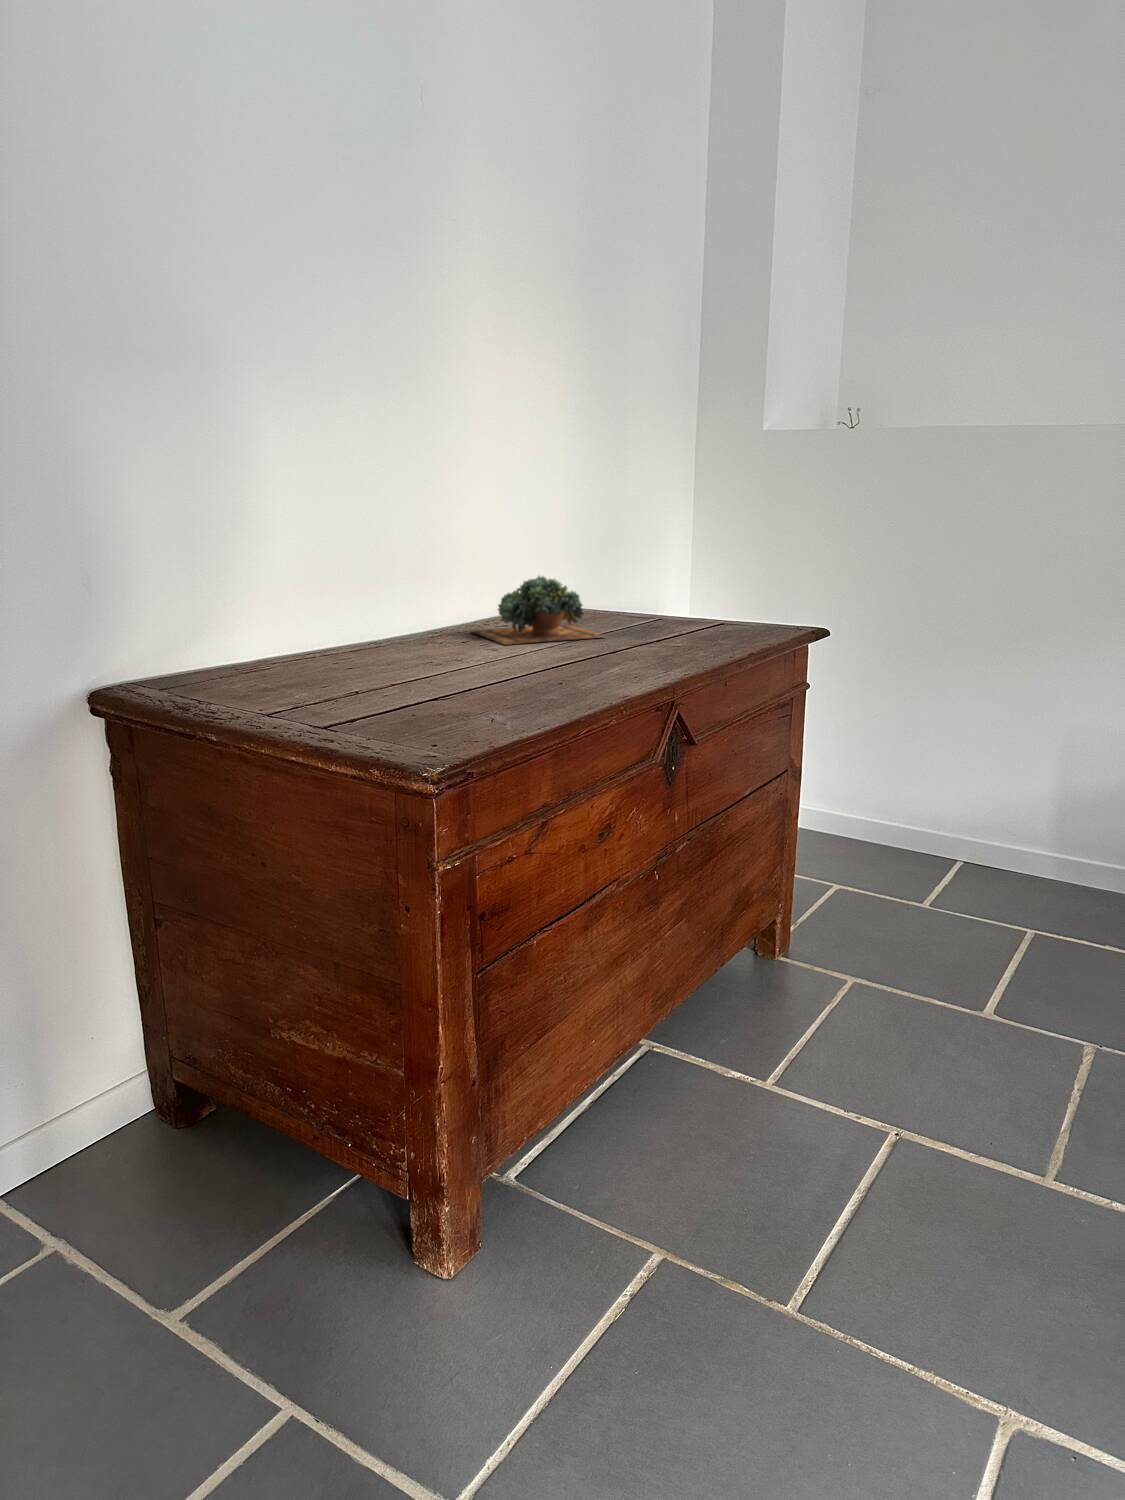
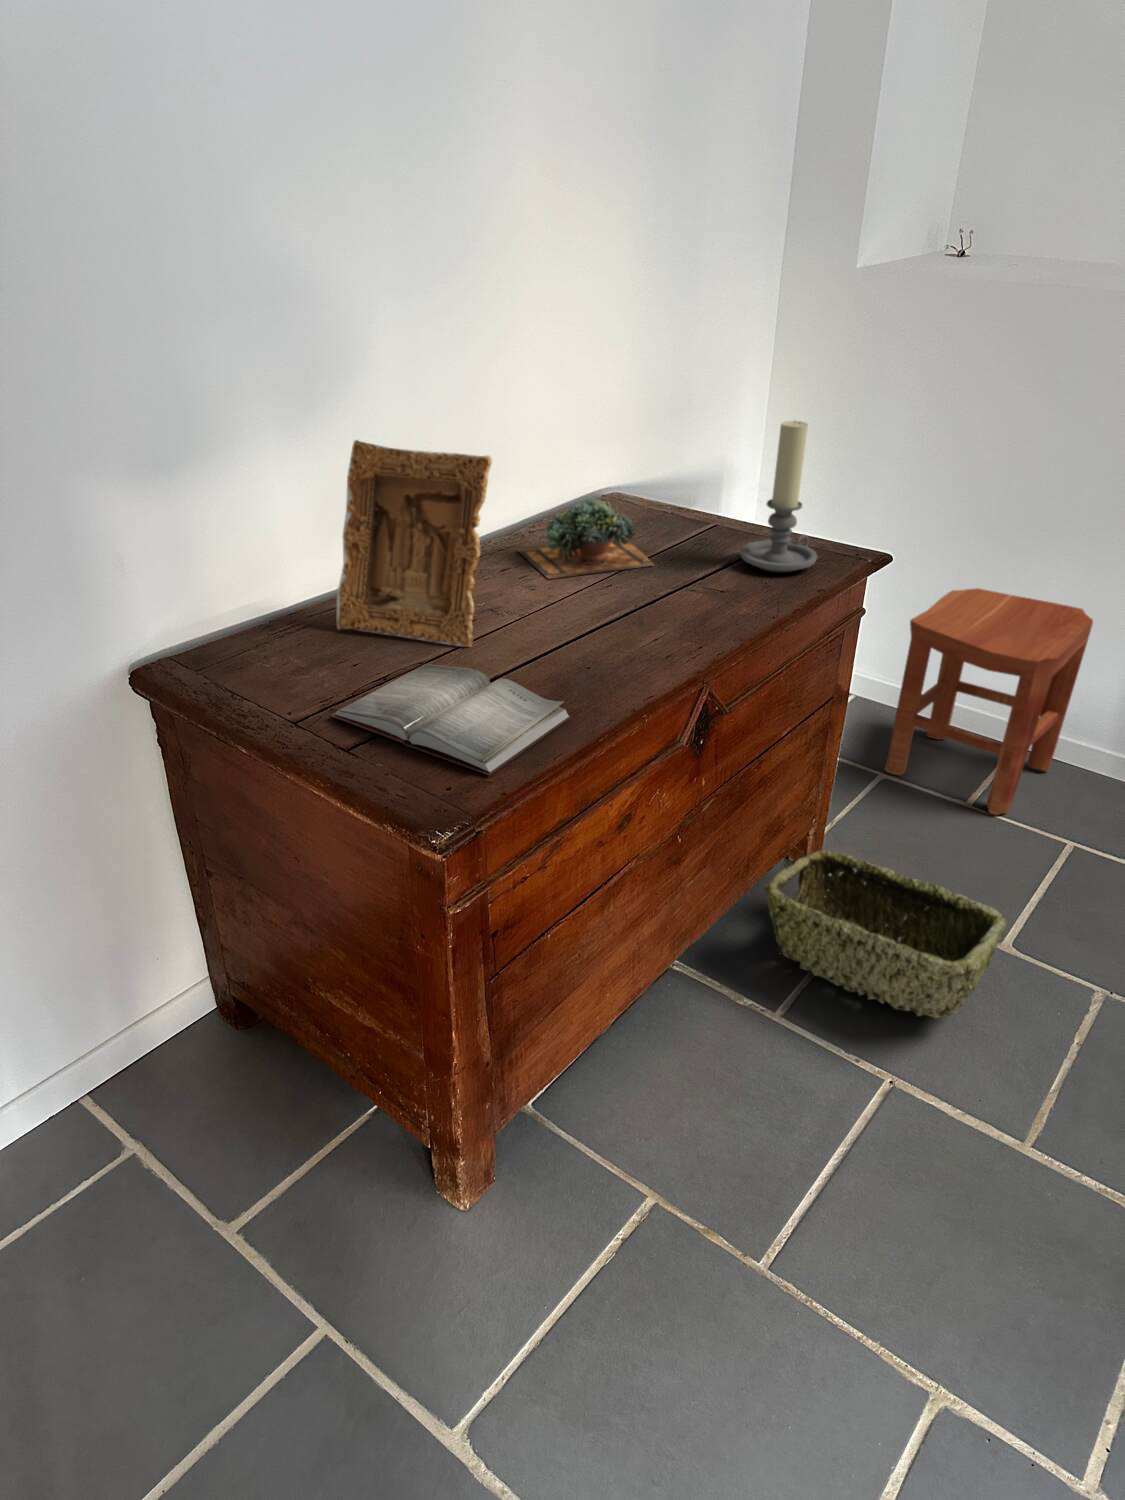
picture frame: none [300,489,457,677] -> present [337,440,492,647]
candle holder: none [687,496,761,639] -> present [740,420,817,572]
hardback book: none [306,675,550,737] -> present [331,664,571,775]
stool: none [837,700,1019,911] -> present [884,588,1093,815]
woven basket: none [739,924,989,1073] -> present [764,850,1007,1018]

